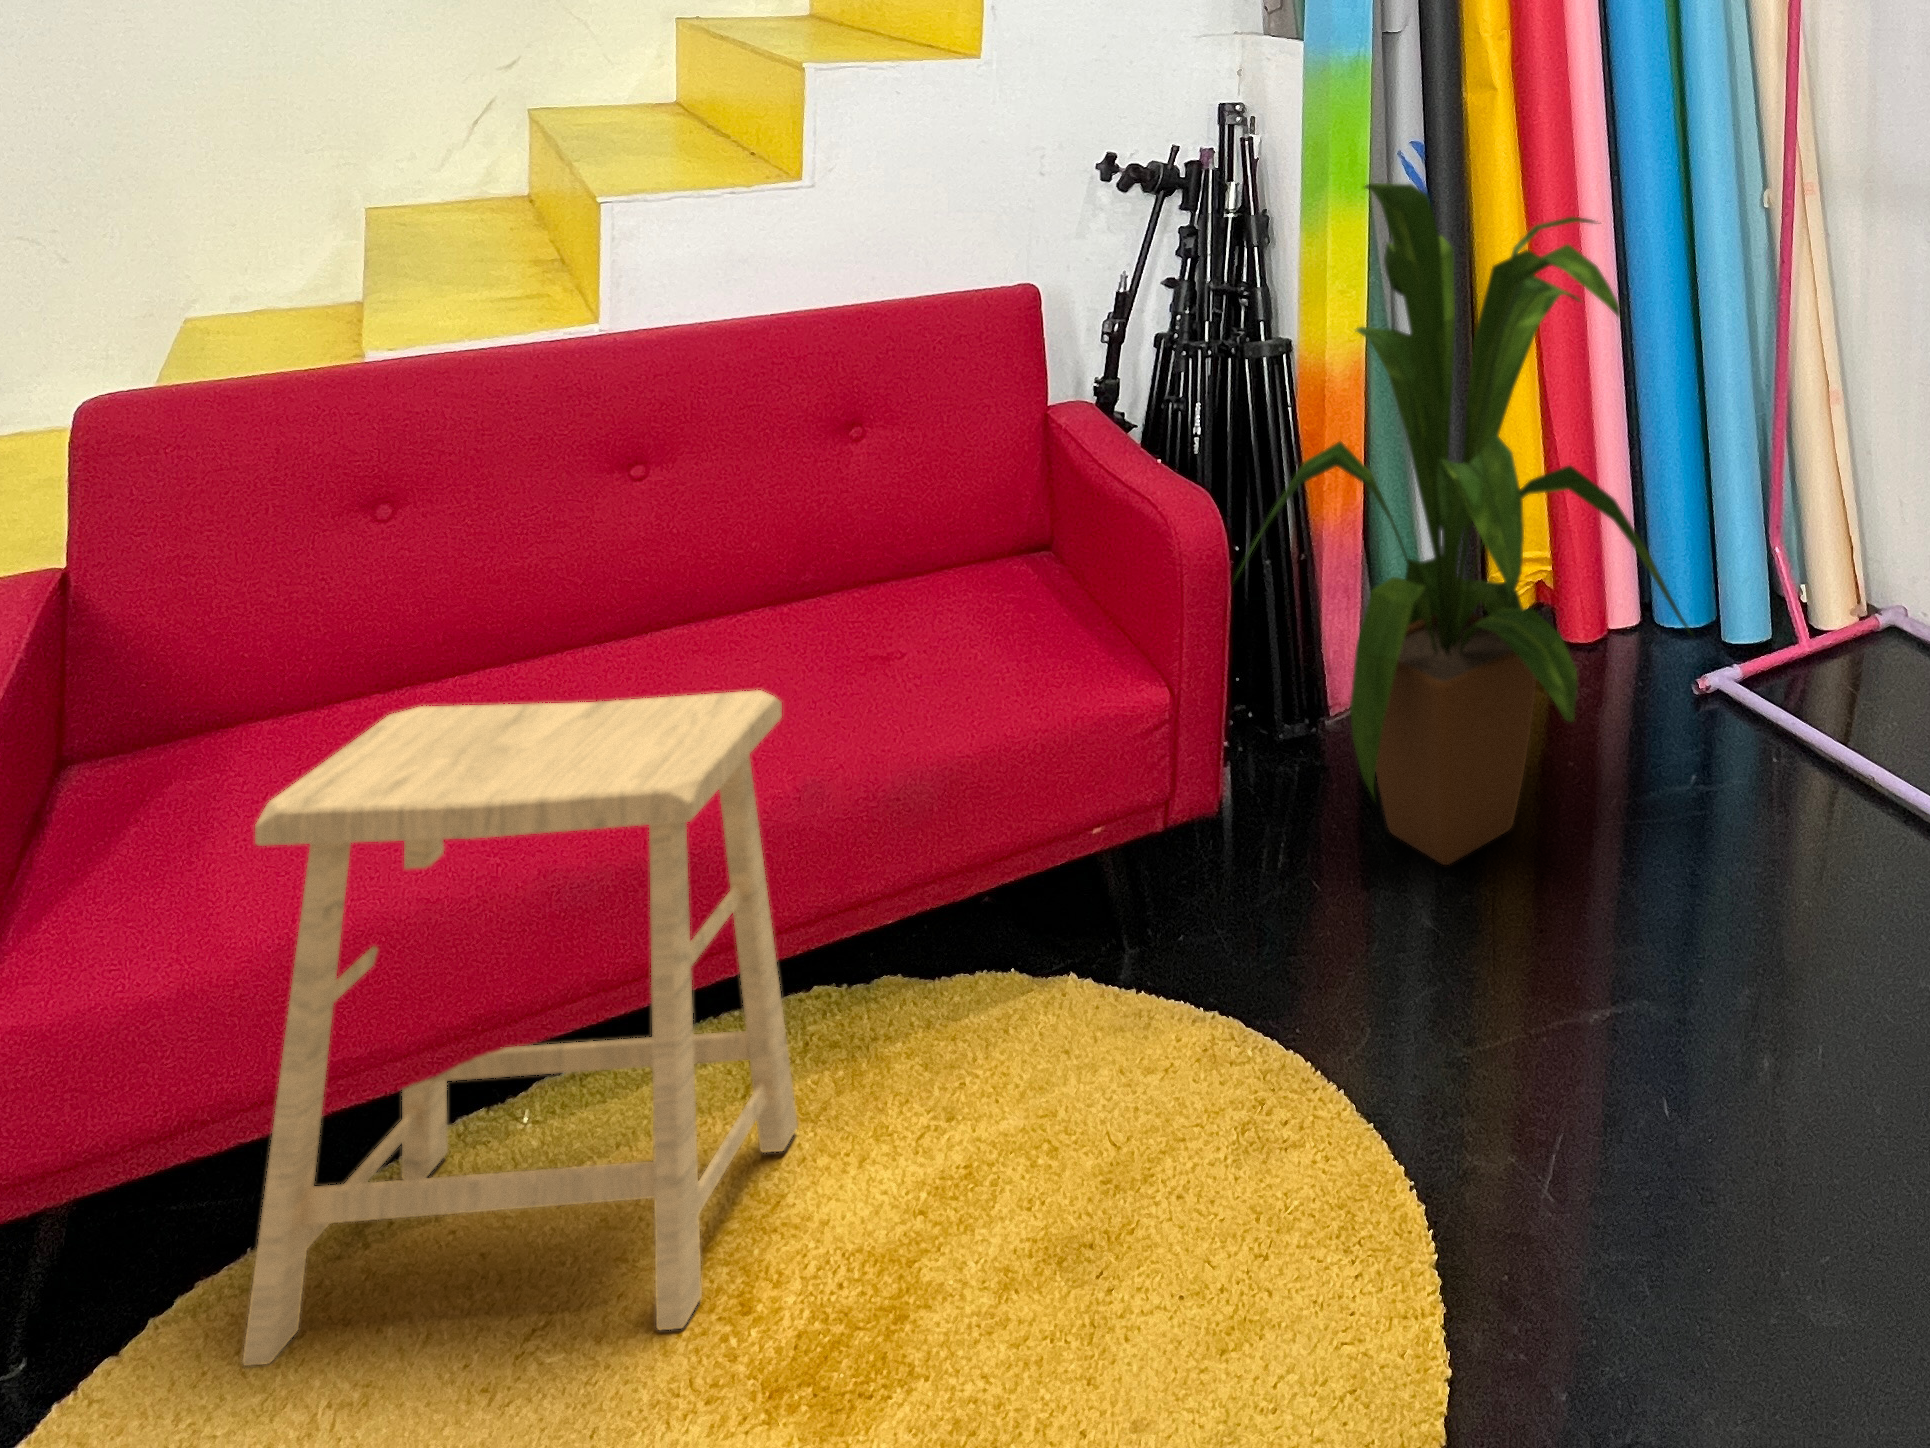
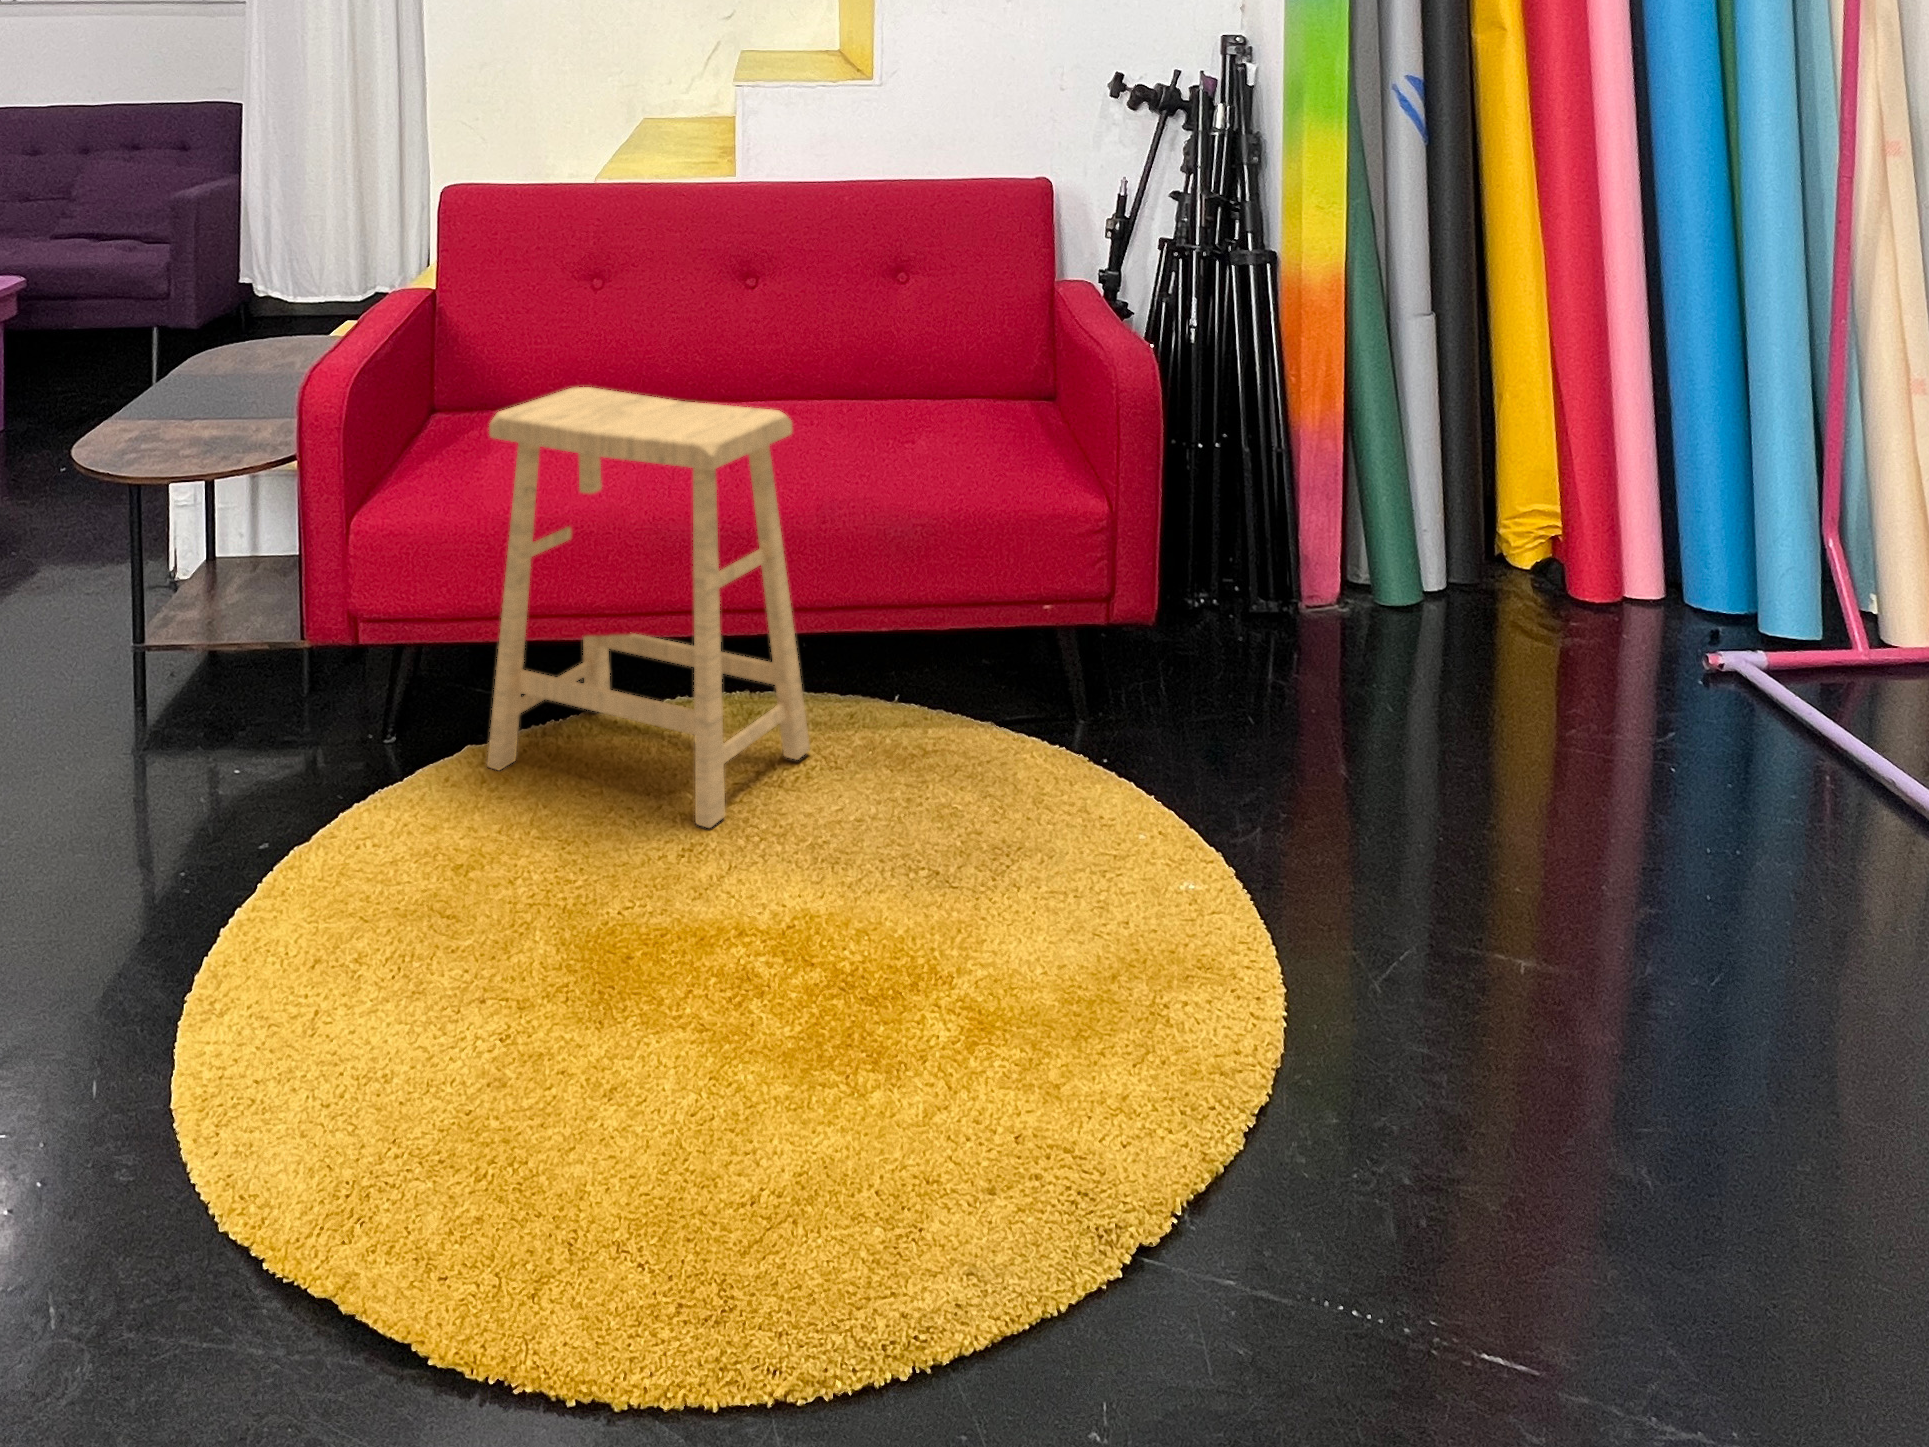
house plant: present [1236,183,1691,865] -> none [1188,64,1655,736]

